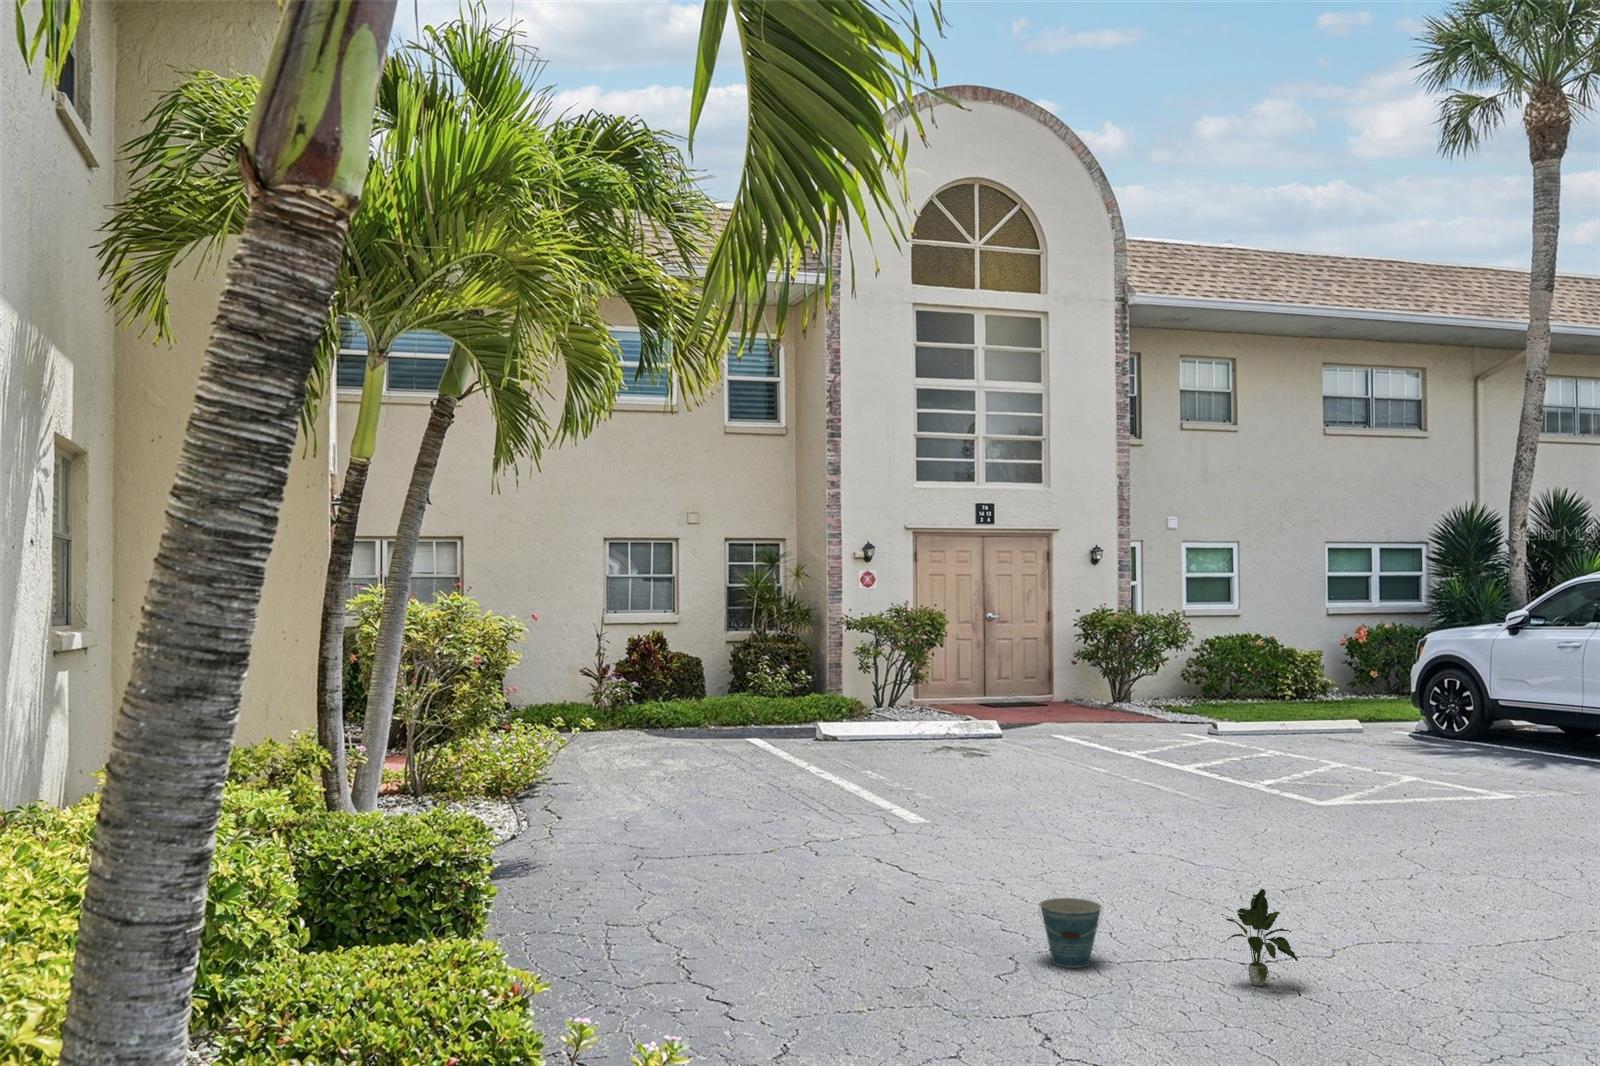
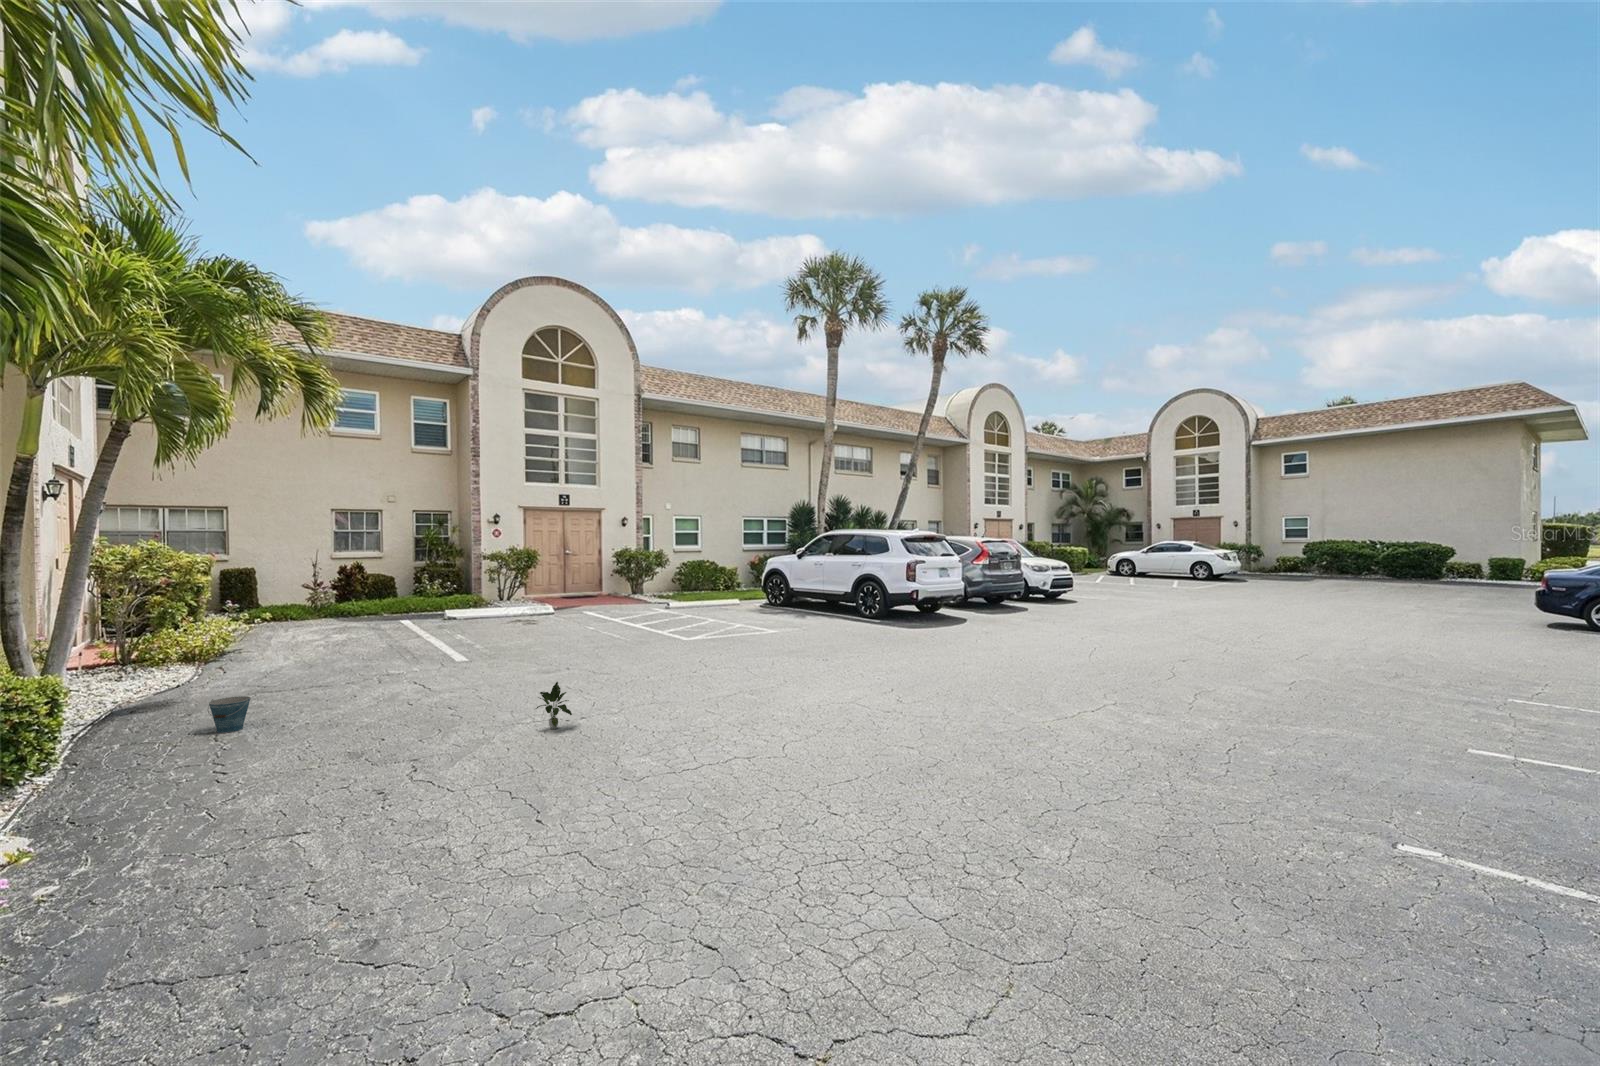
bucket: present [1039,898,1102,968] -> present [208,696,250,733]

